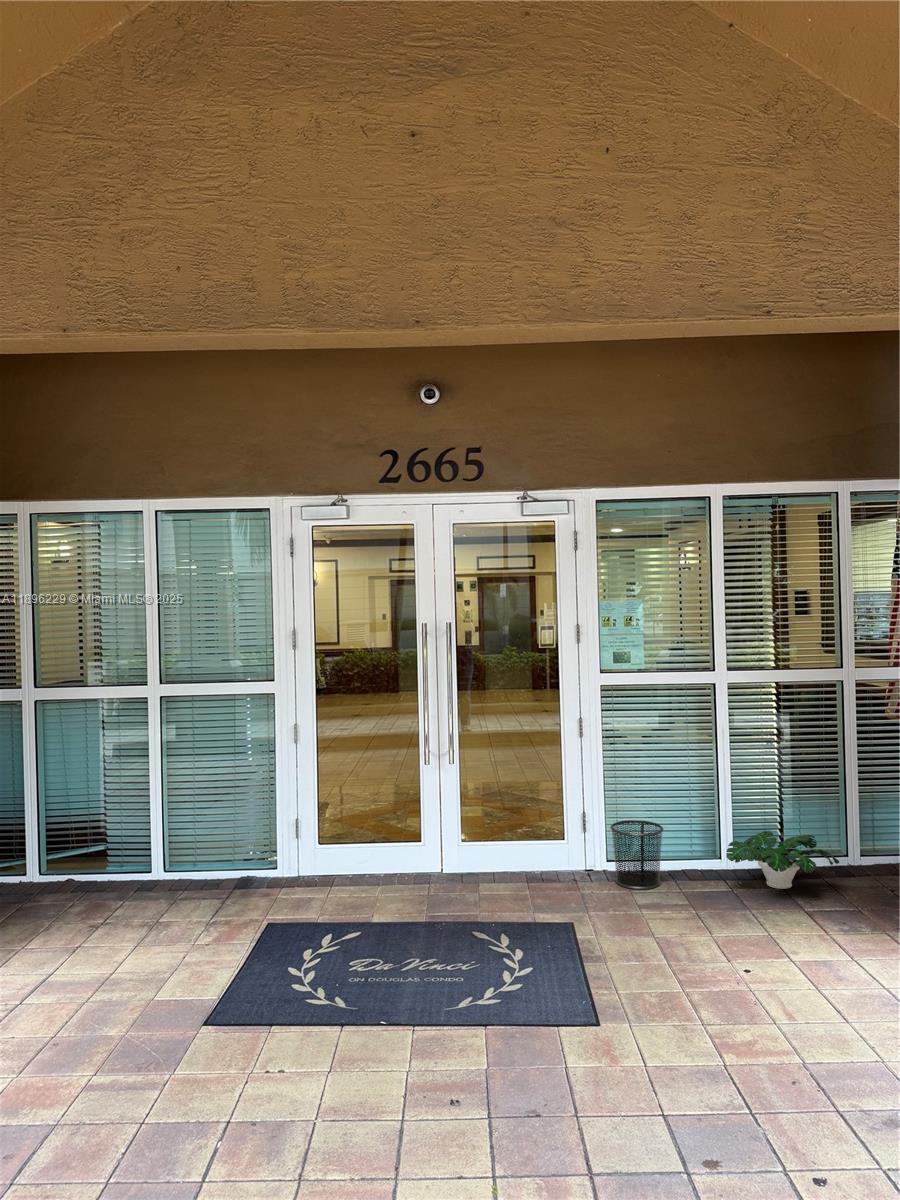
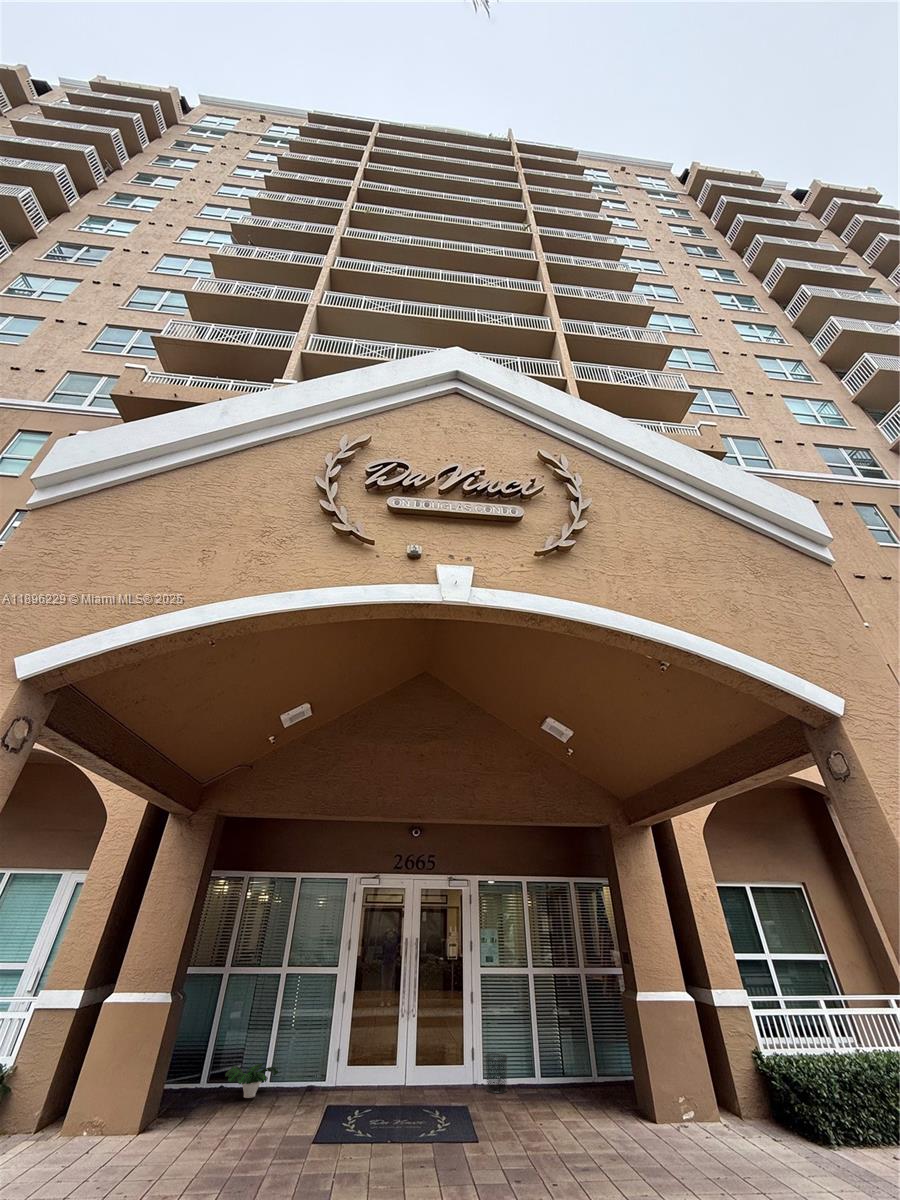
potted plant: present [726,831,839,889] -> present [225,1063,278,1098]

